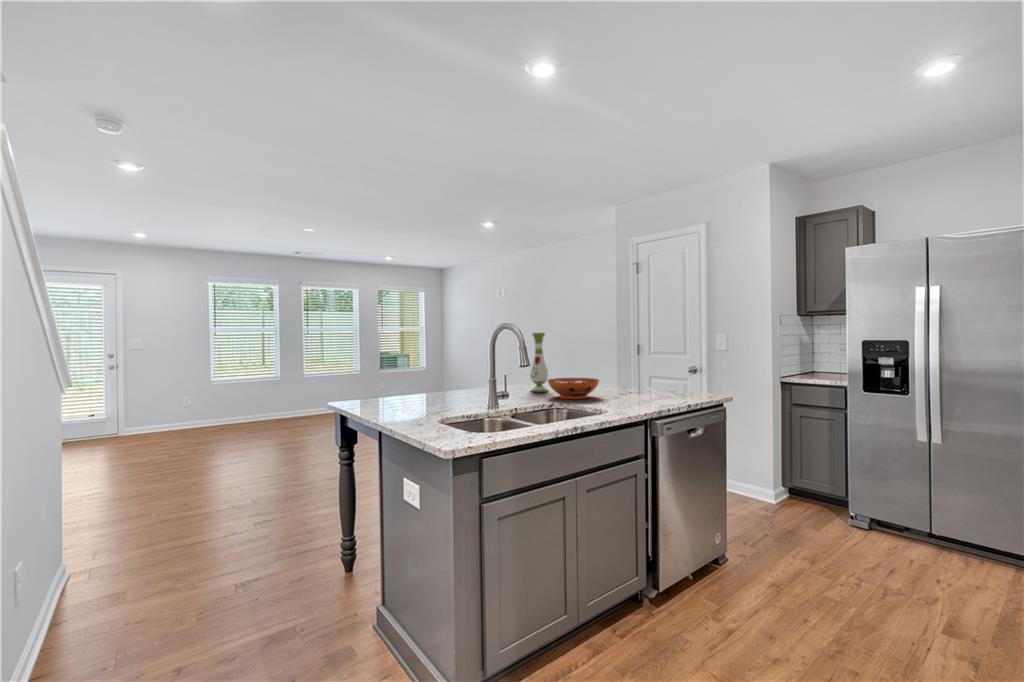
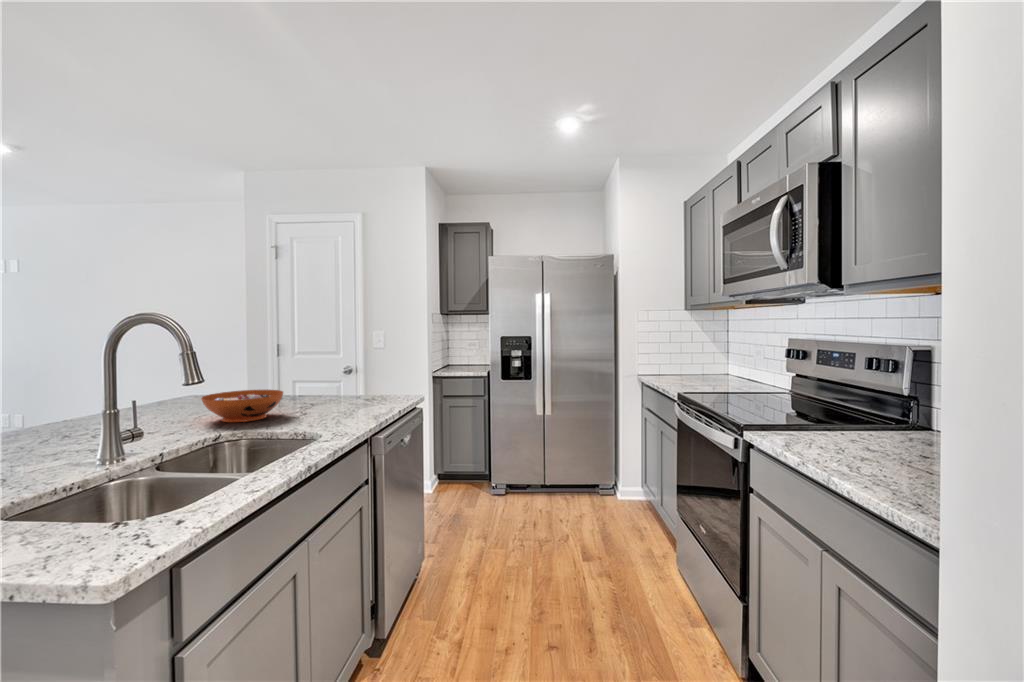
vase: present [530,333,548,392] -> none [158,328,191,418]

